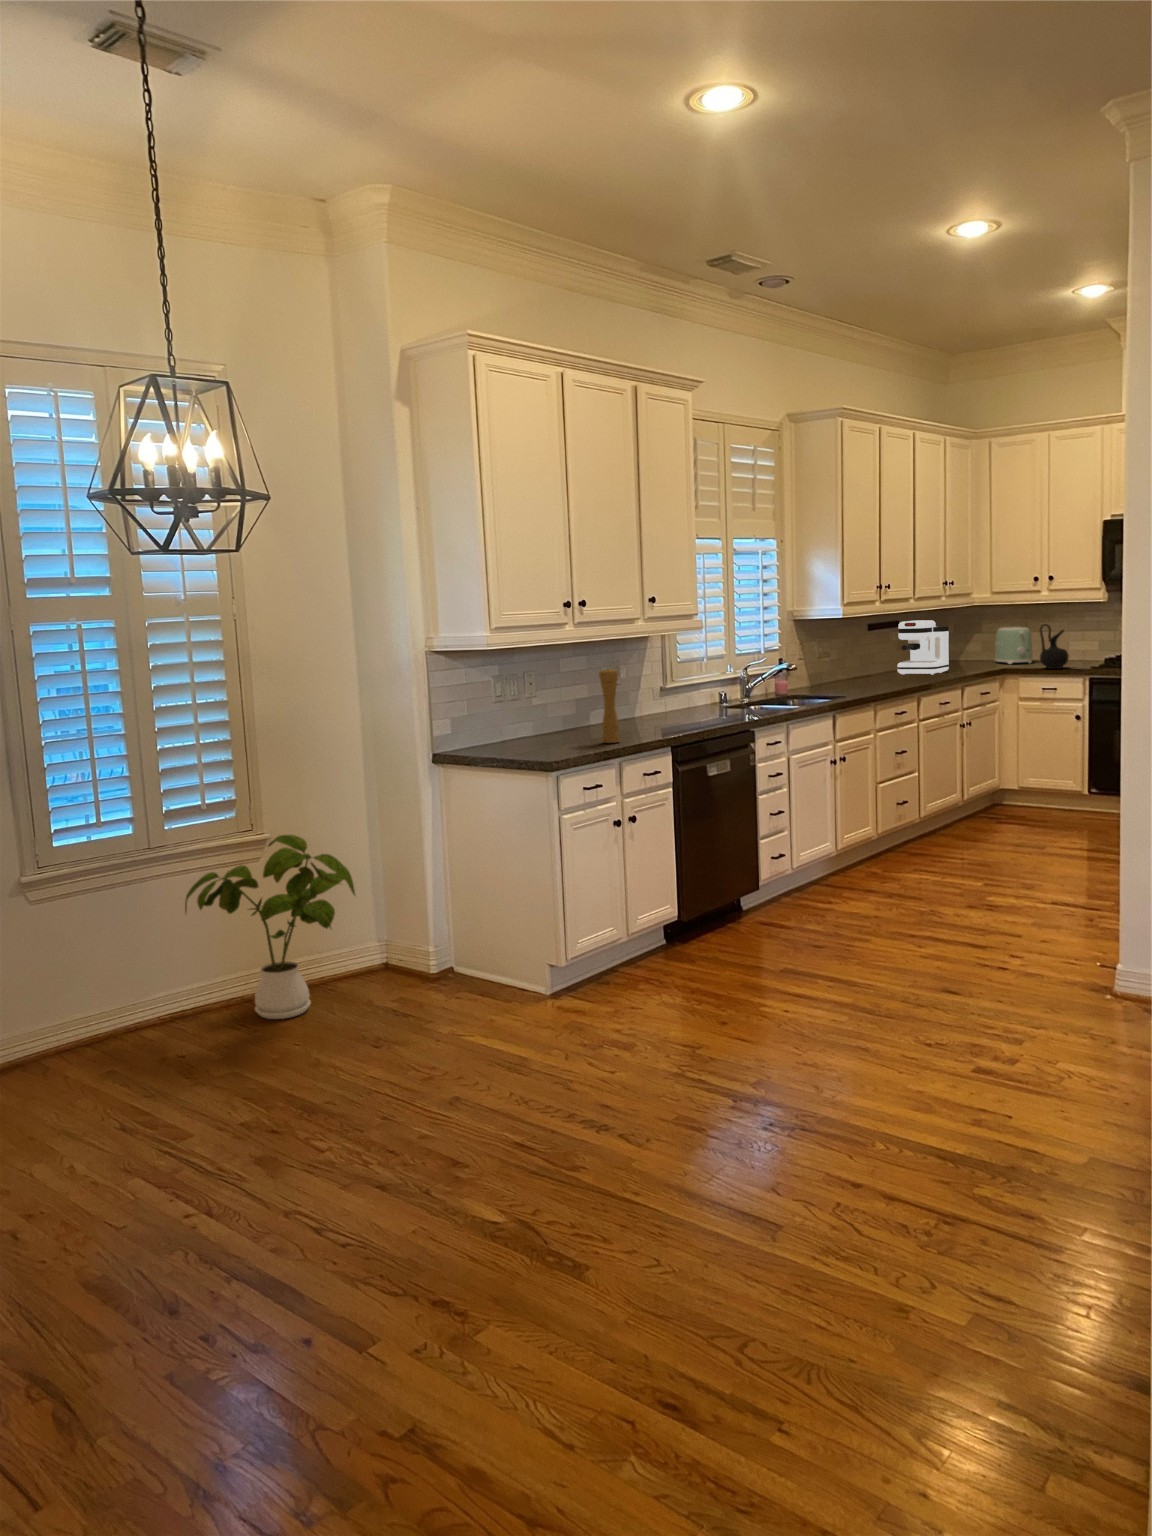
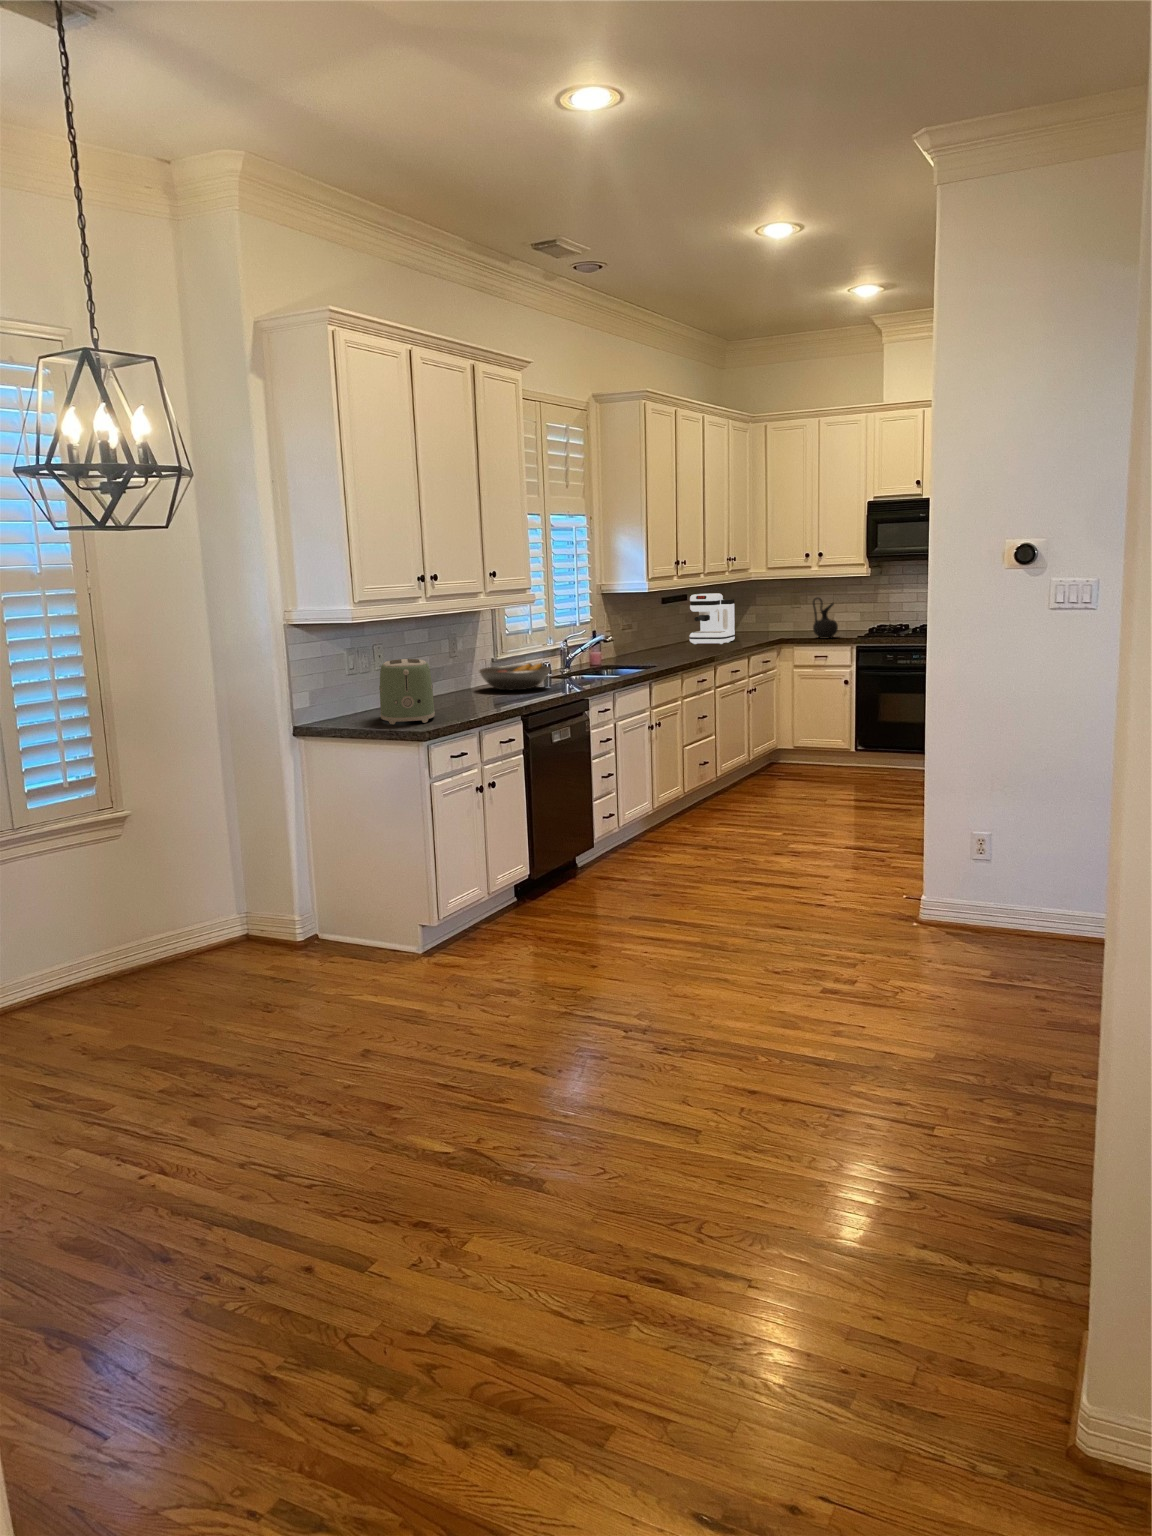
toaster: present [995,627,1032,664] -> present [379,659,435,724]
pepper mill: present [599,669,620,743] -> none [454,640,475,712]
fruit bowl: none [640,692,716,721] -> present [479,663,550,690]
house plant: present [185,835,355,1019] -> none [52,809,238,994]

